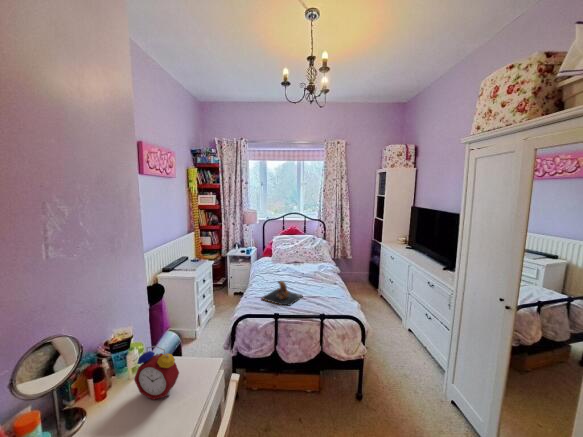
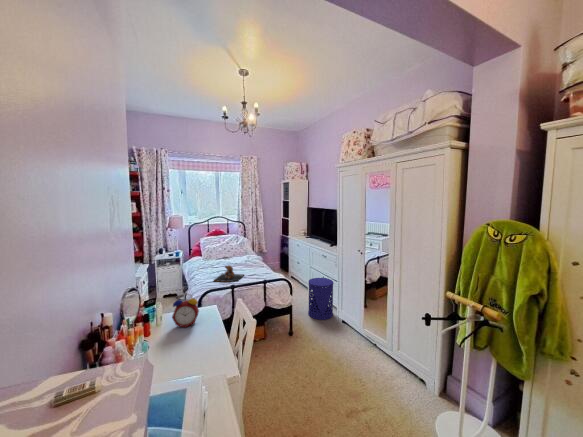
waste bin: none [396,316,444,390] -> present [308,278,333,320]

